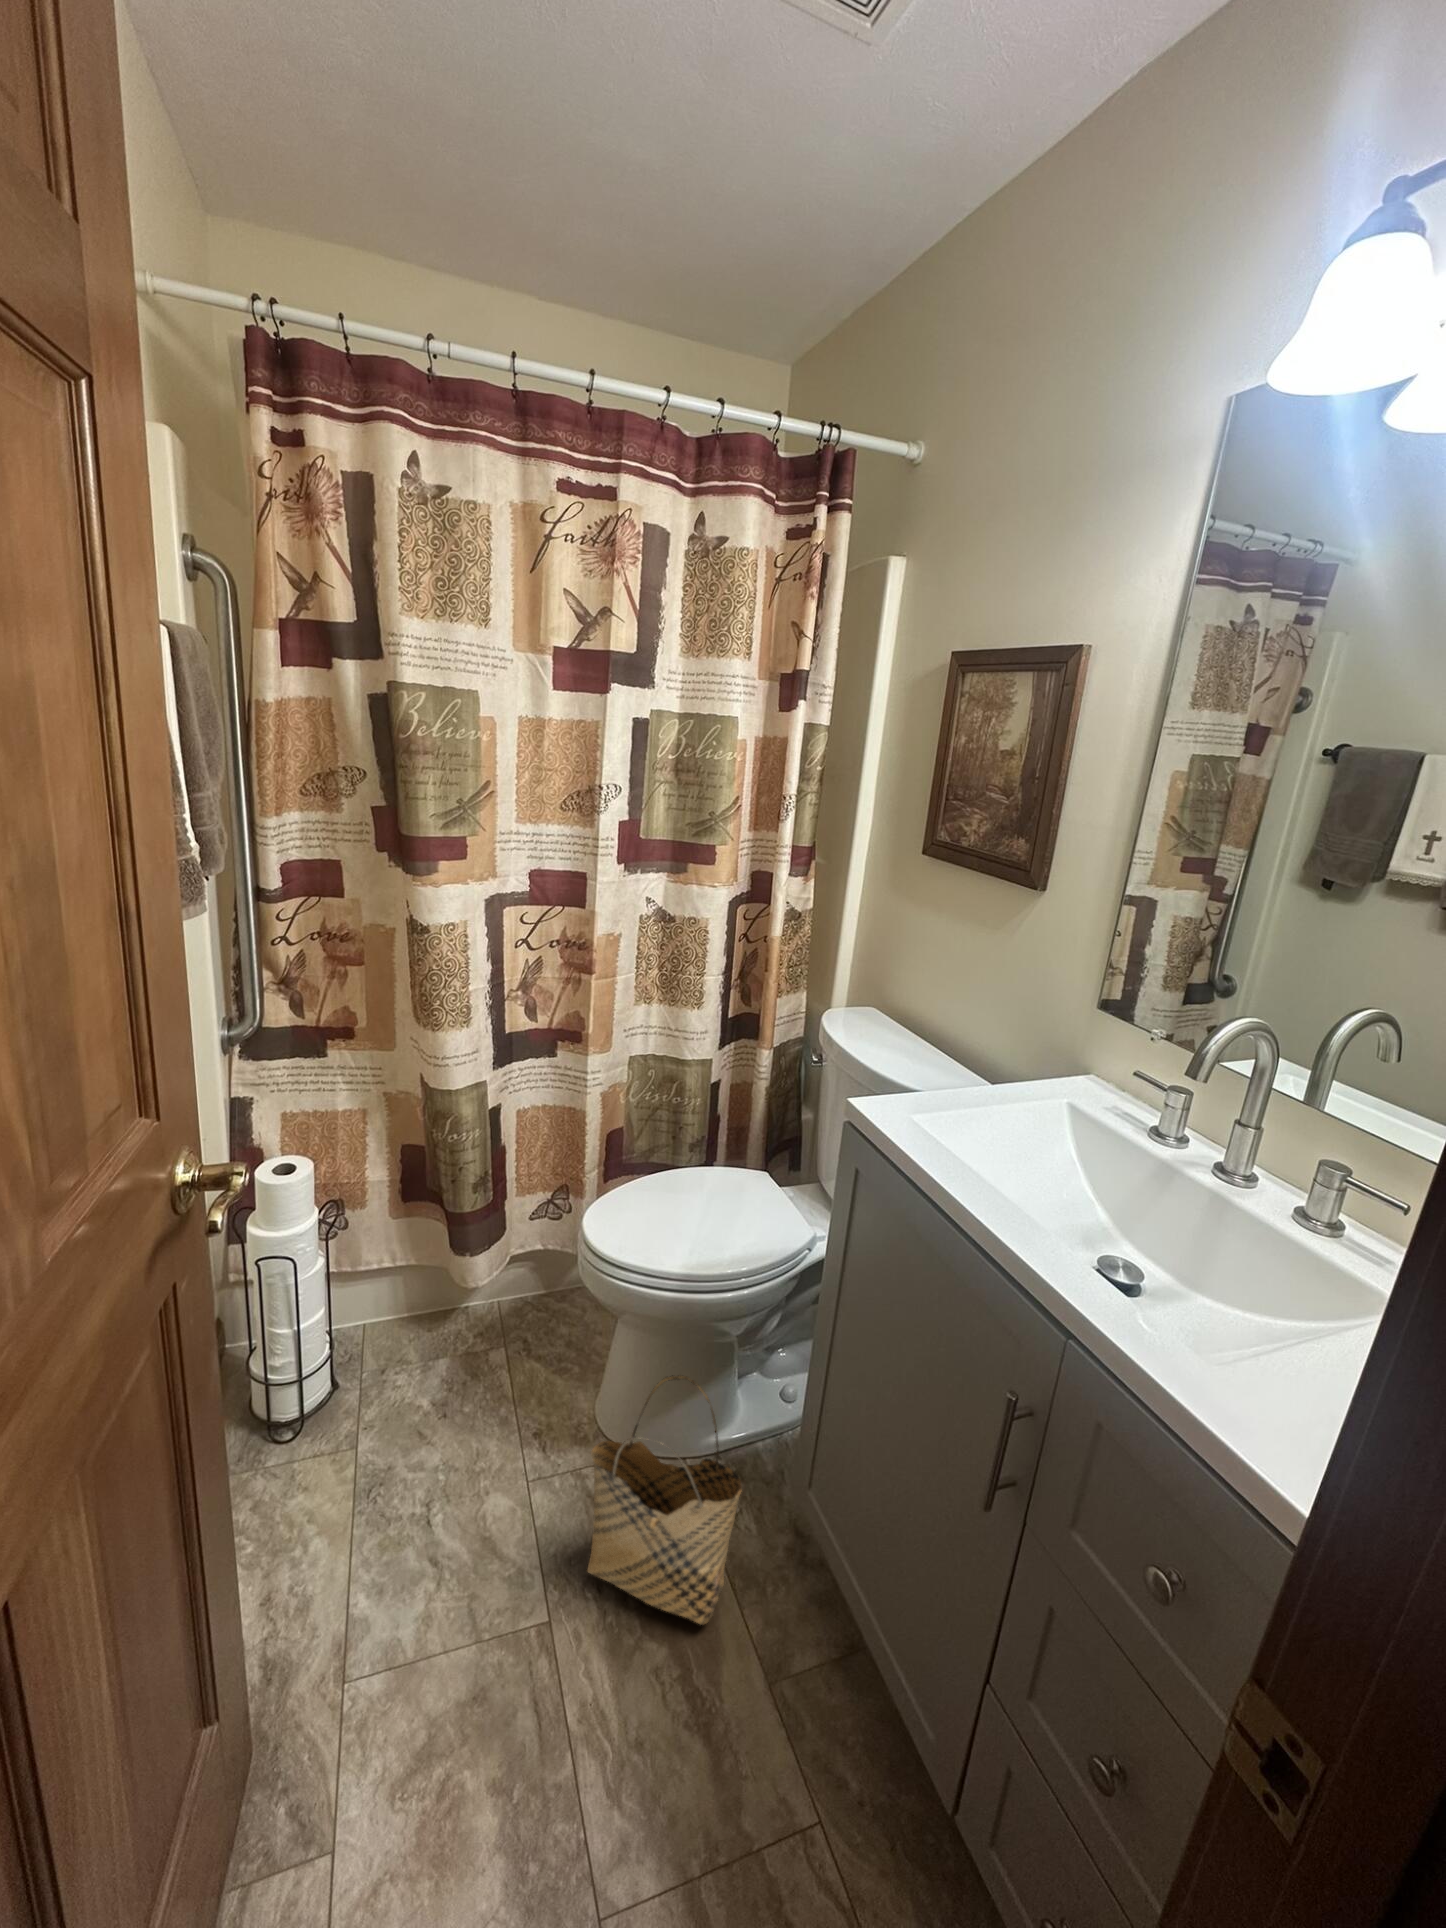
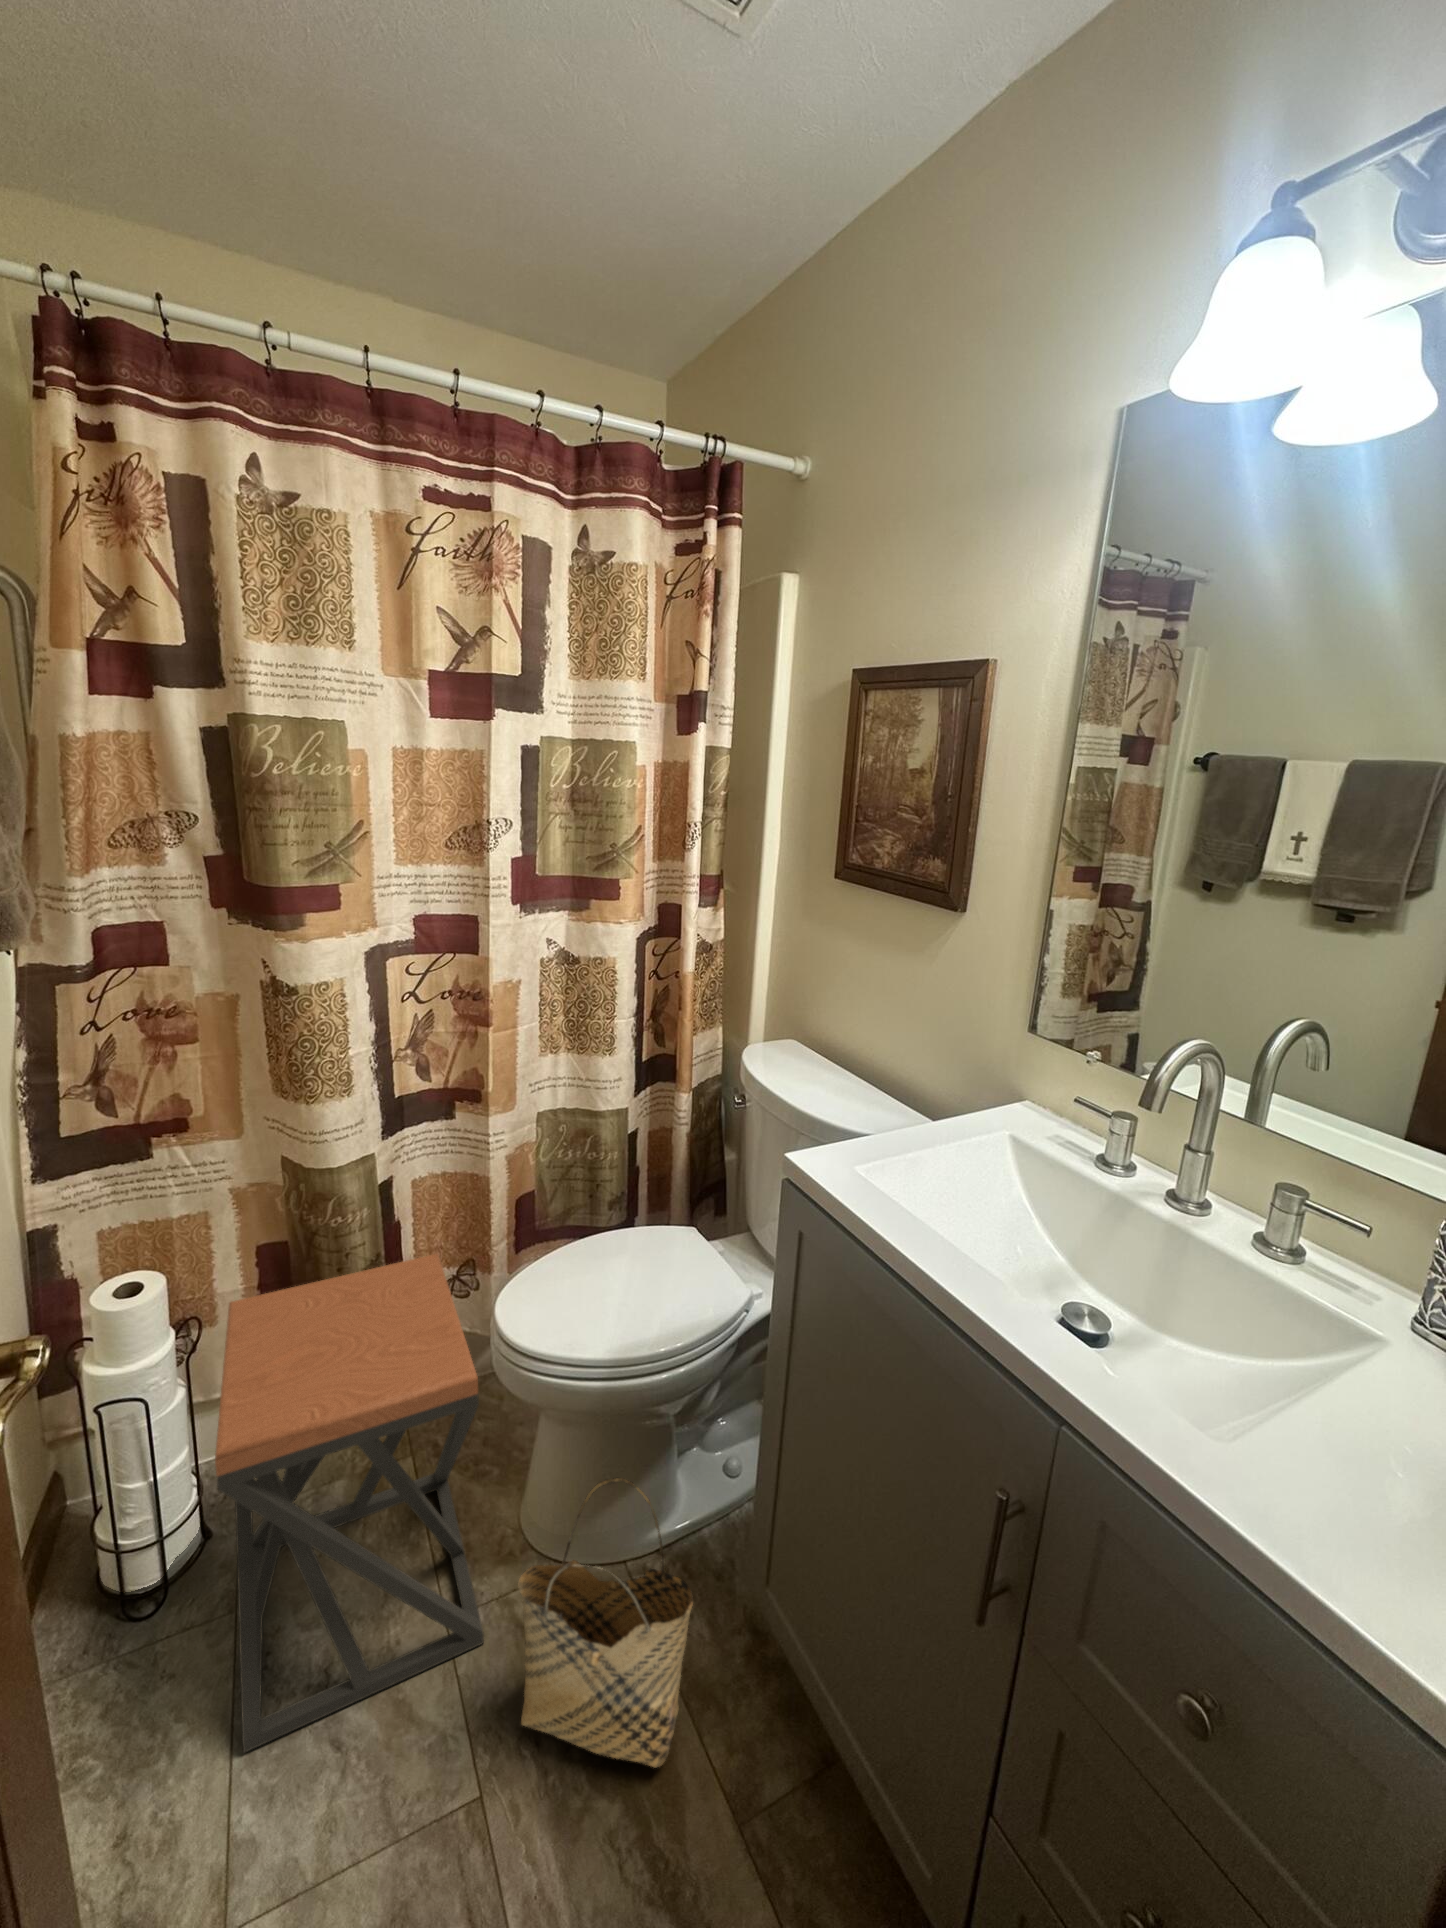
stool: none [351,1170,566,1556] -> present [215,1254,484,1752]

